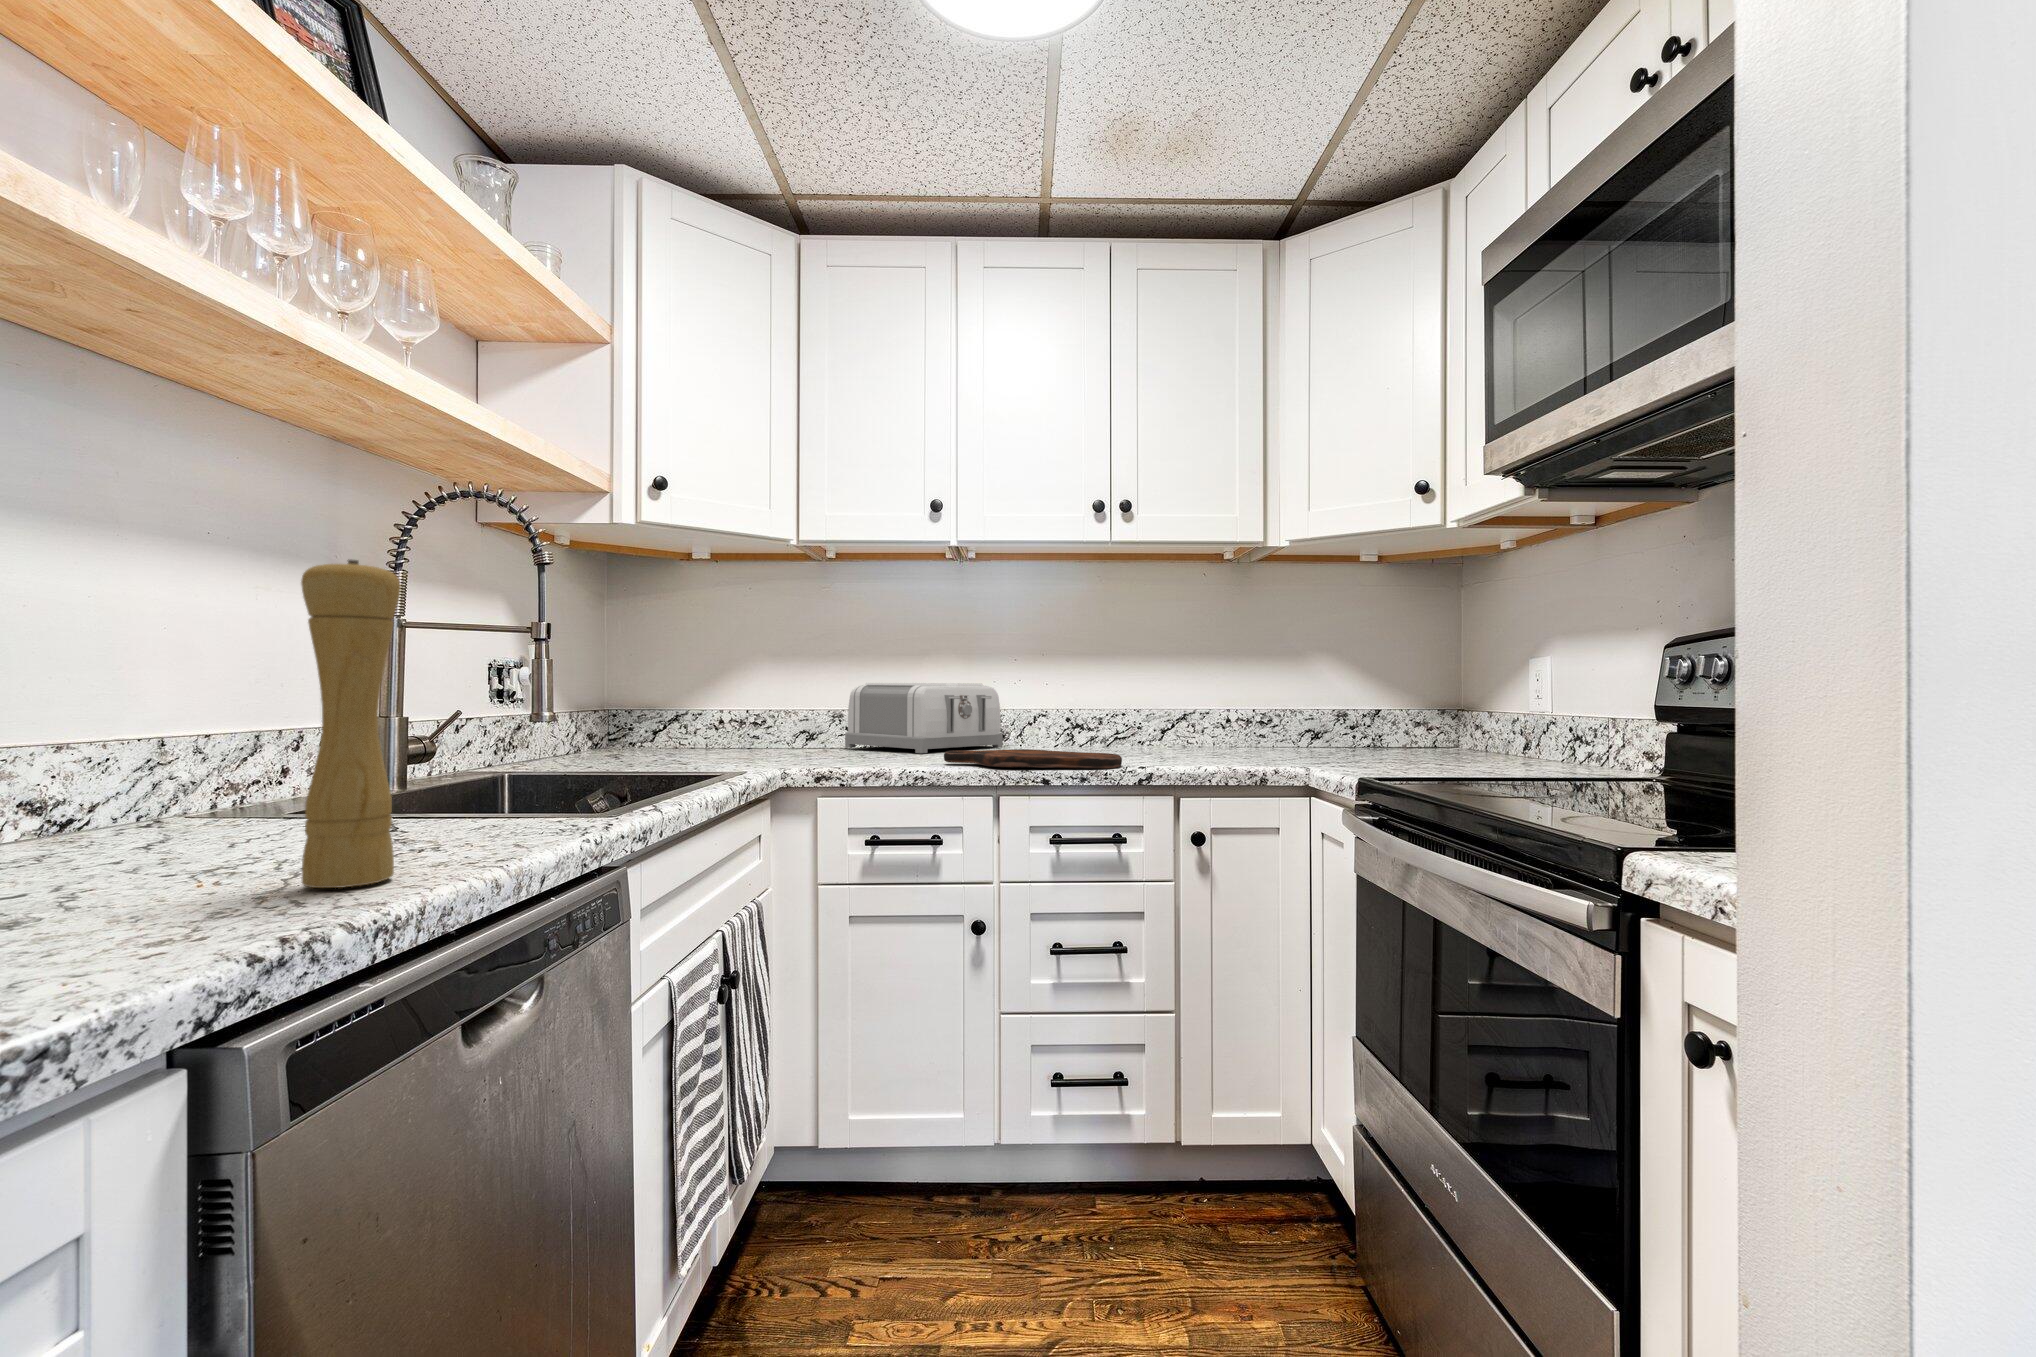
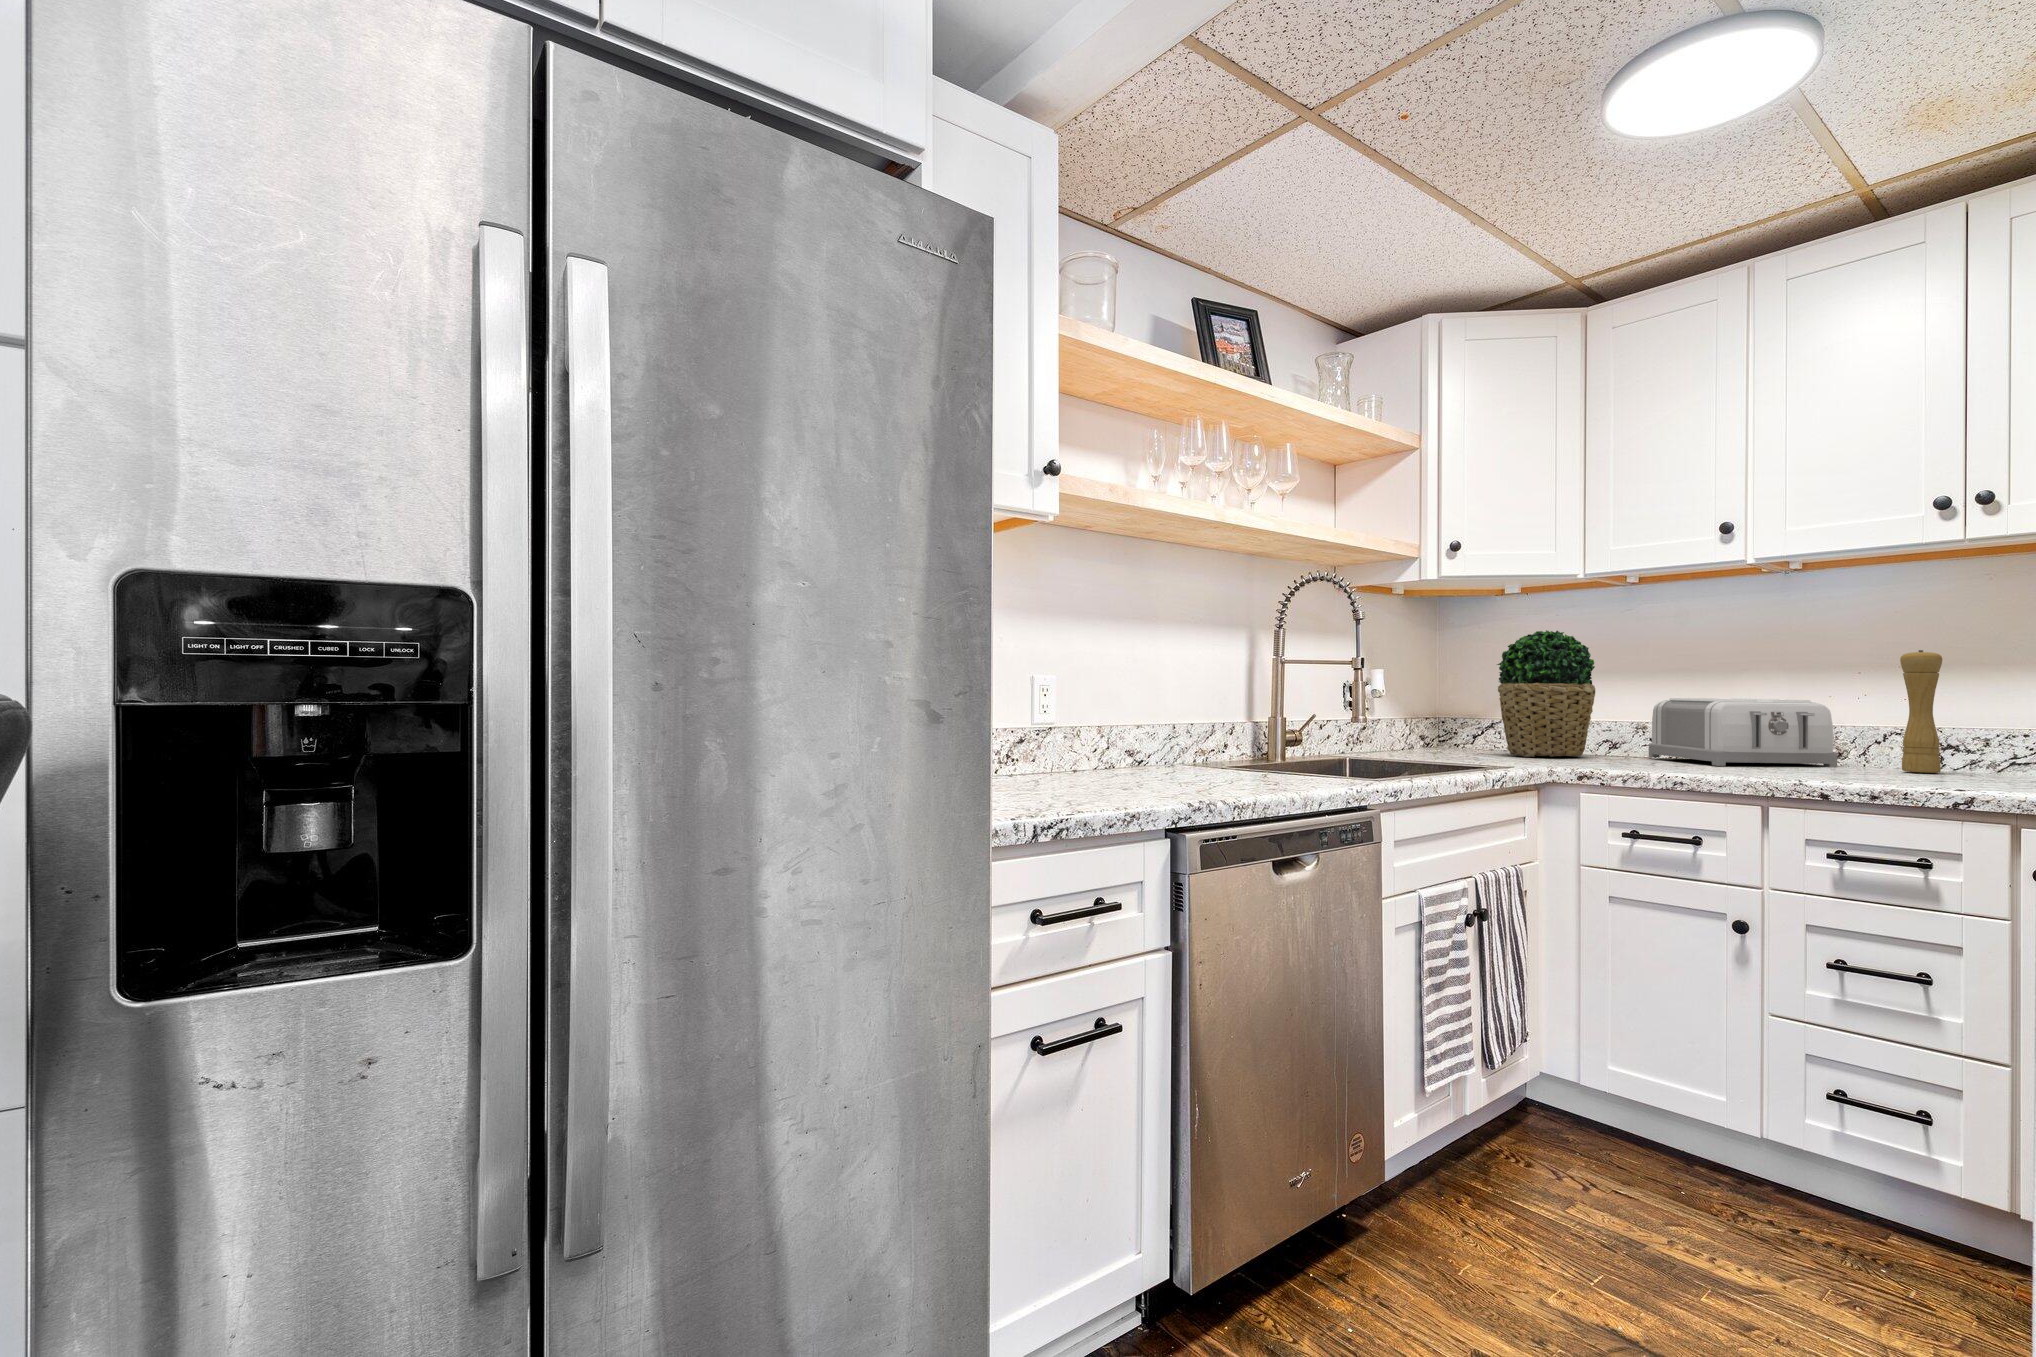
pepper mill: present [301,560,401,888] -> present [1900,650,1942,773]
potted plant: none [689,603,797,756] -> present [1497,630,1595,757]
cutting board: present [944,749,1122,769] -> none [1713,763,1923,790]

